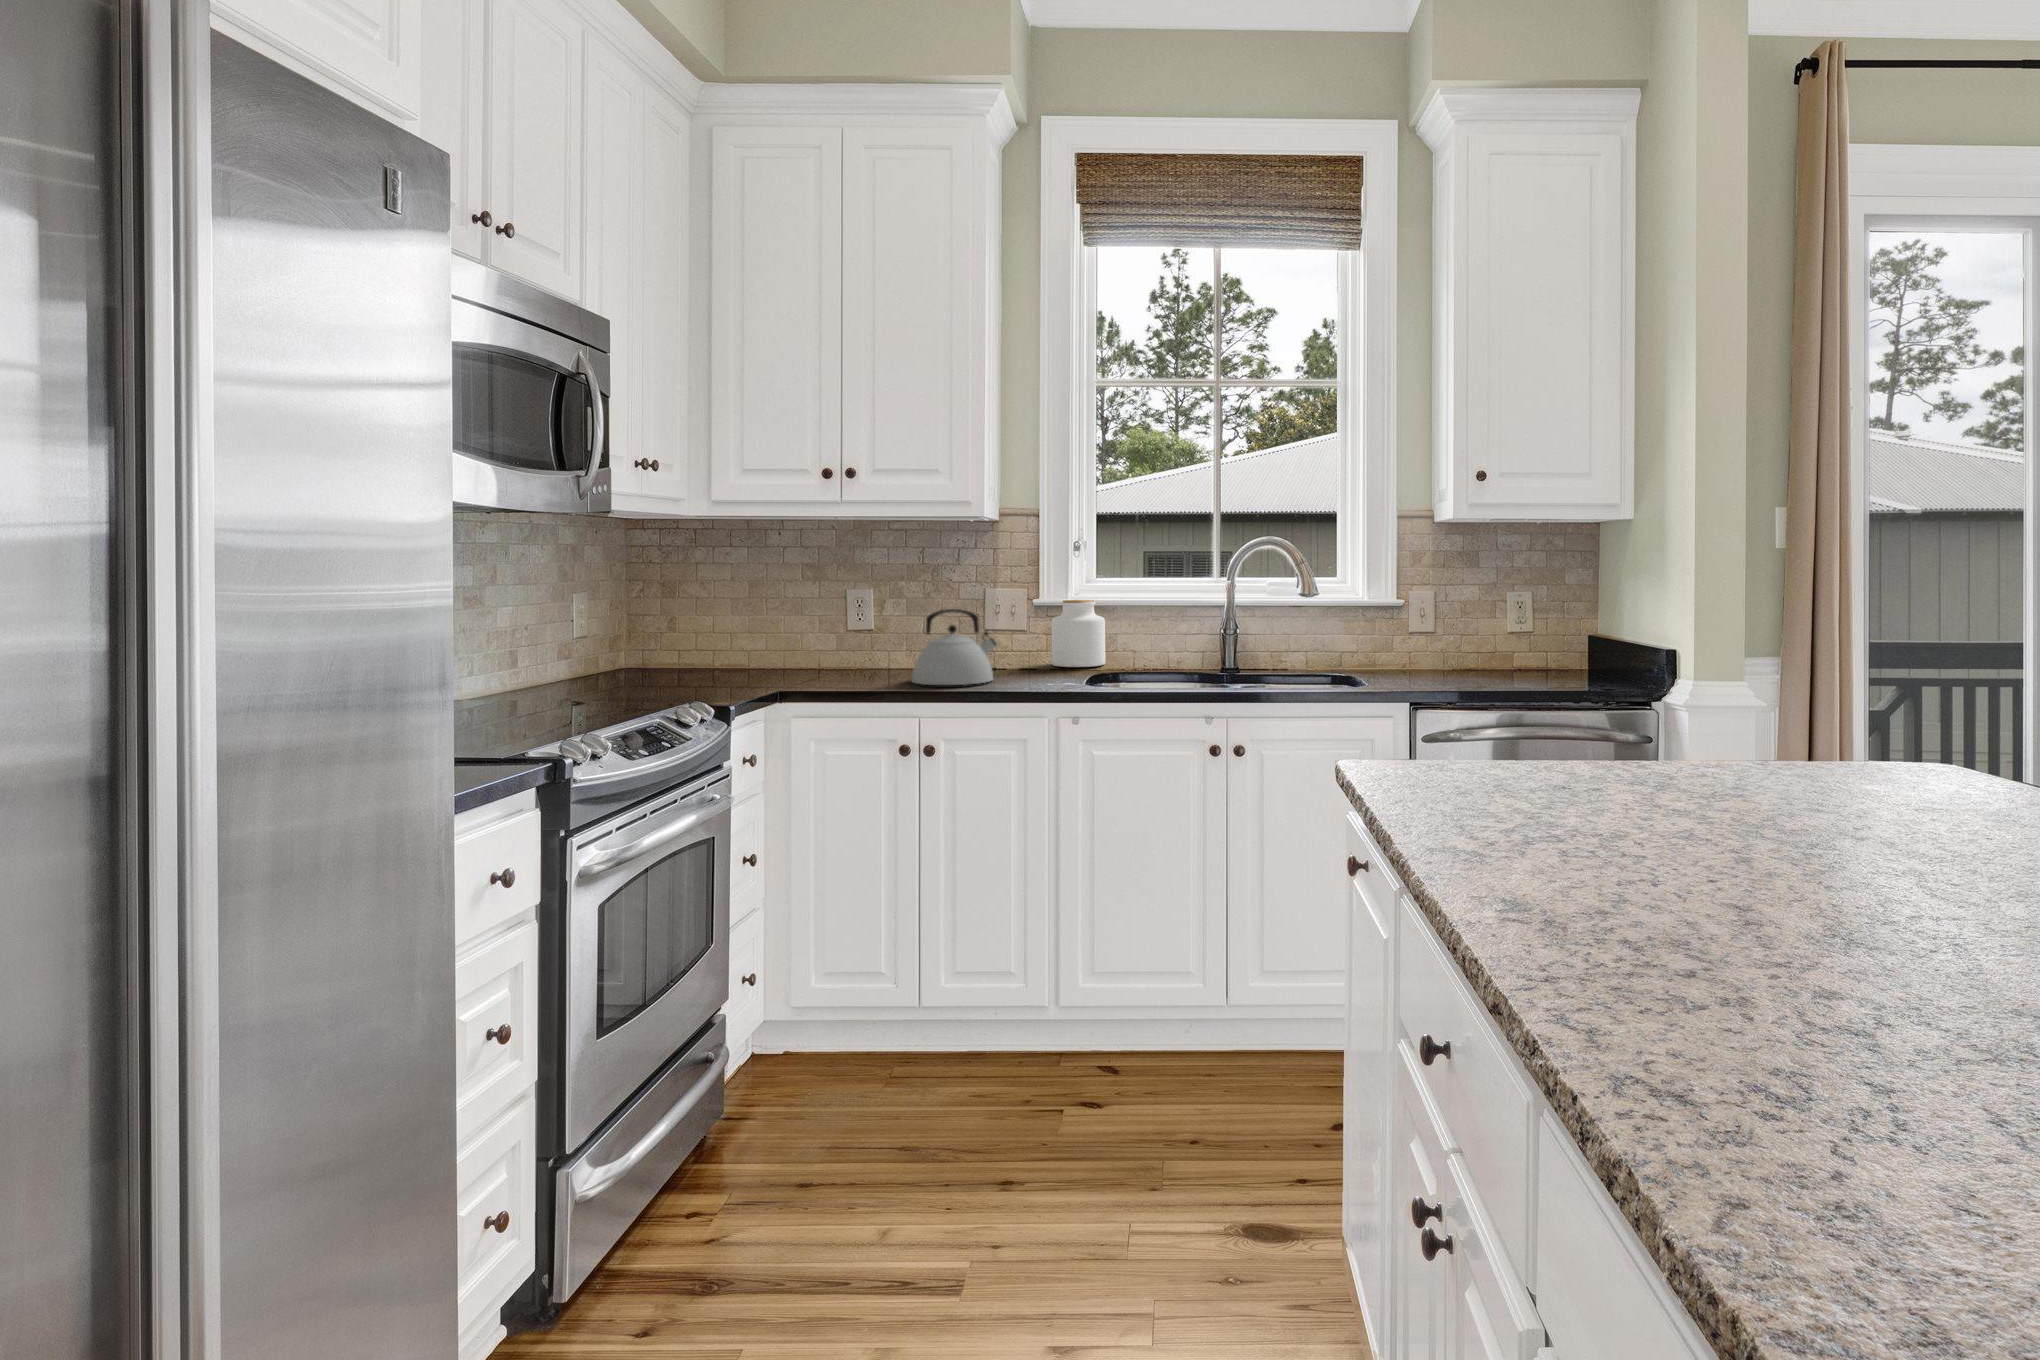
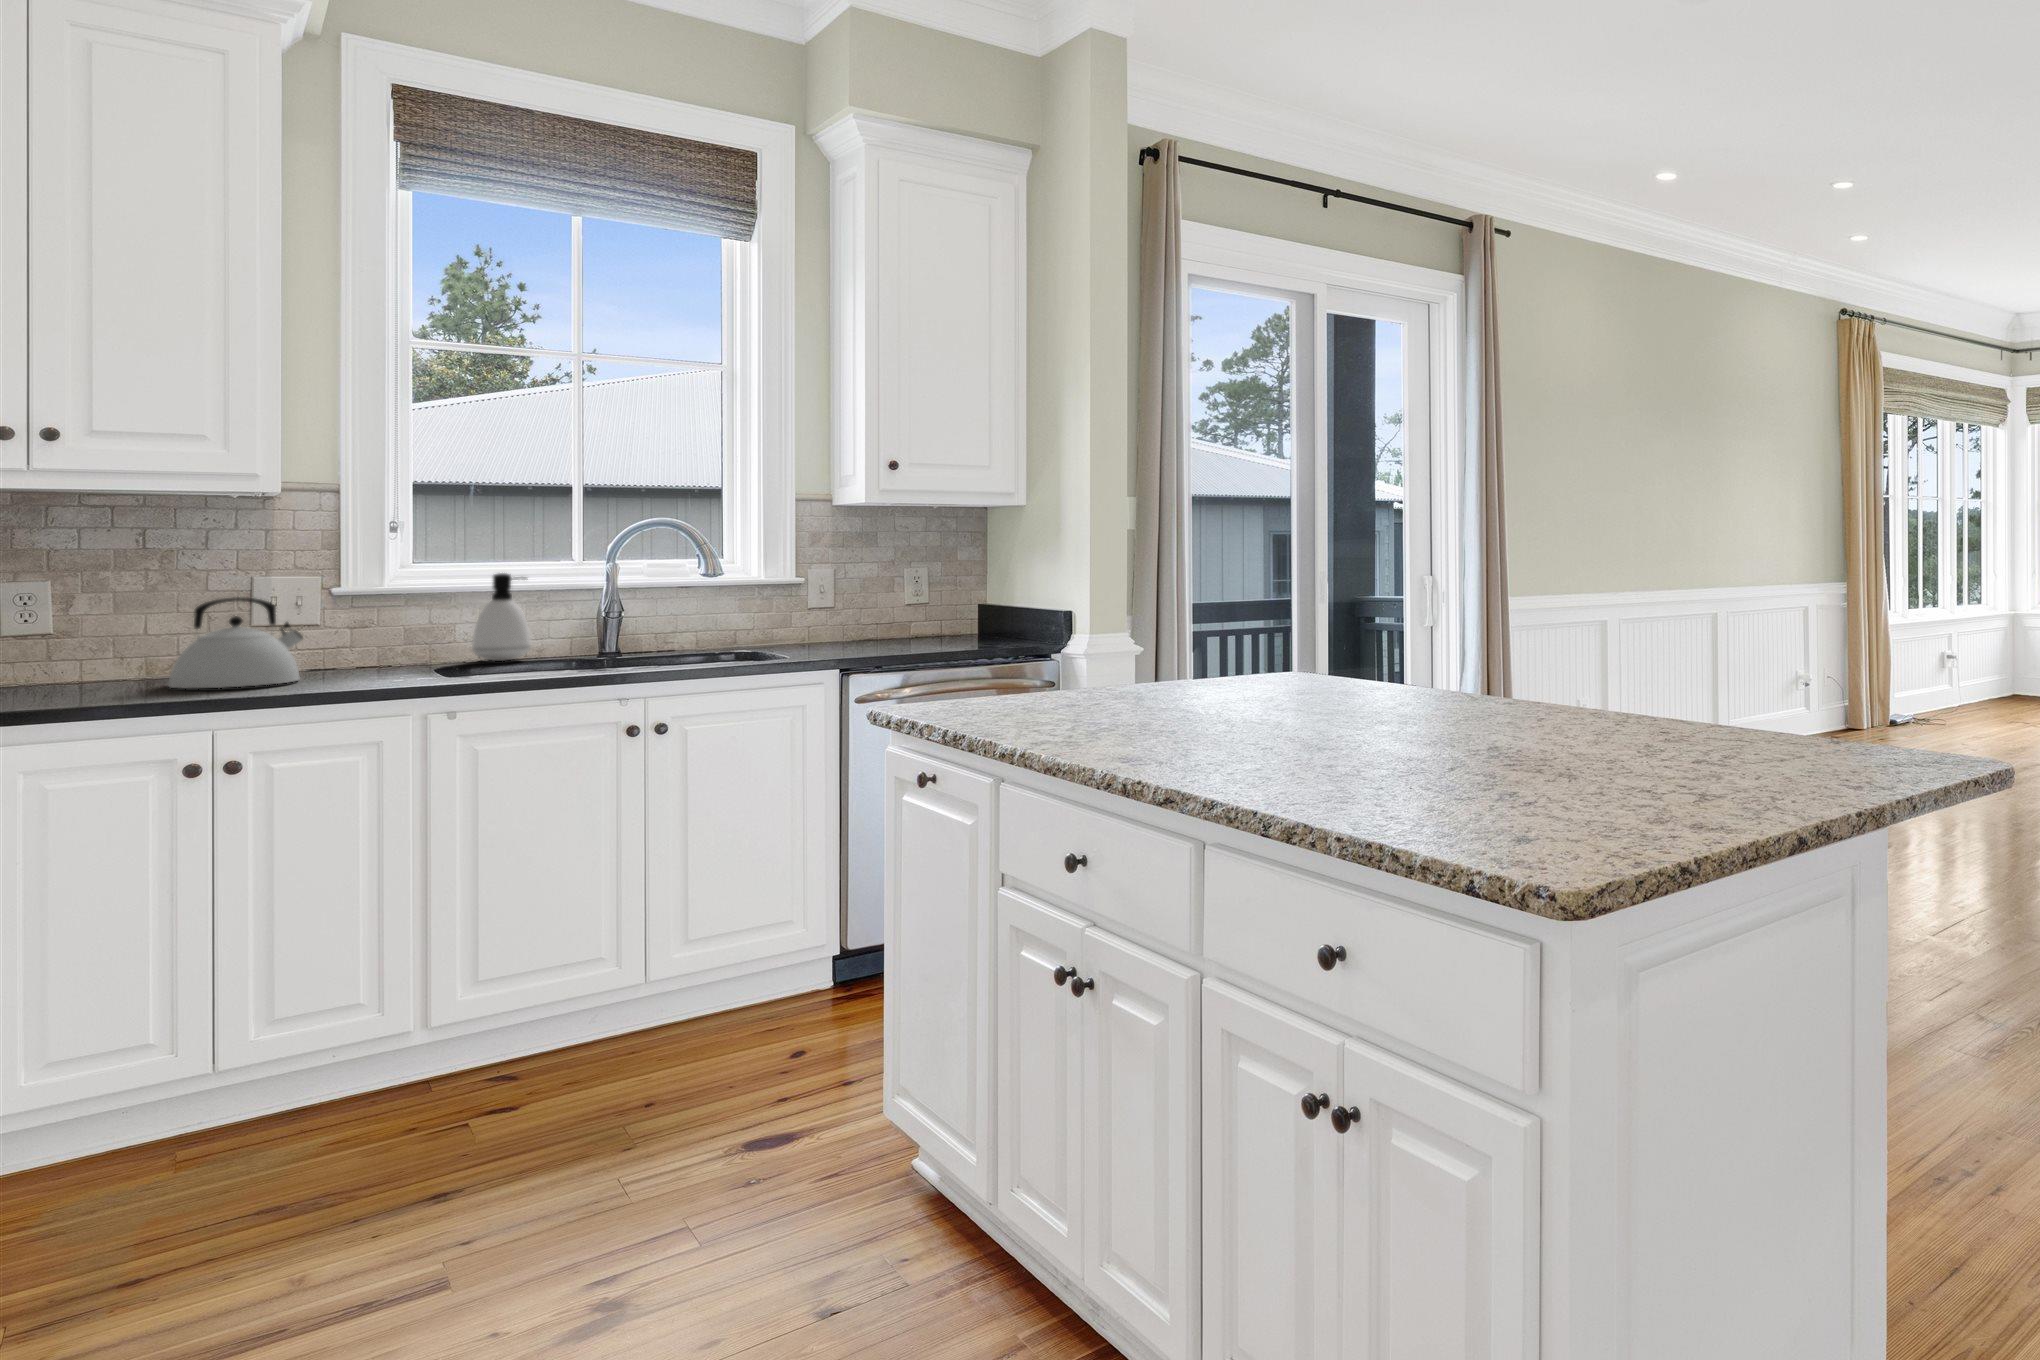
soap dispenser: none [1123,590,1166,671] -> present [472,573,531,661]
jar: present [1052,600,1105,667] -> none [359,587,437,662]

